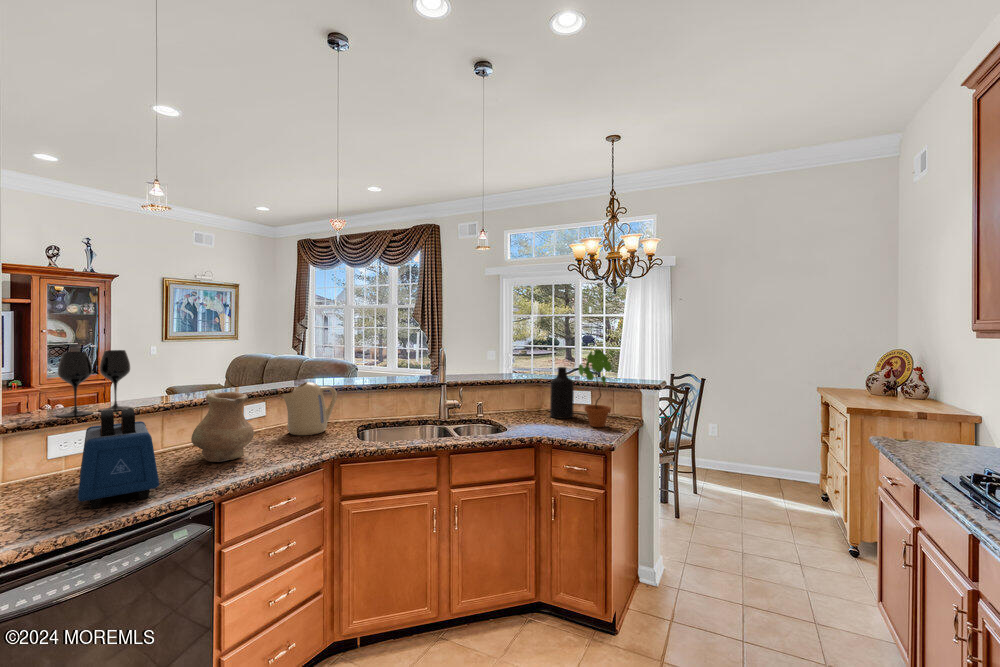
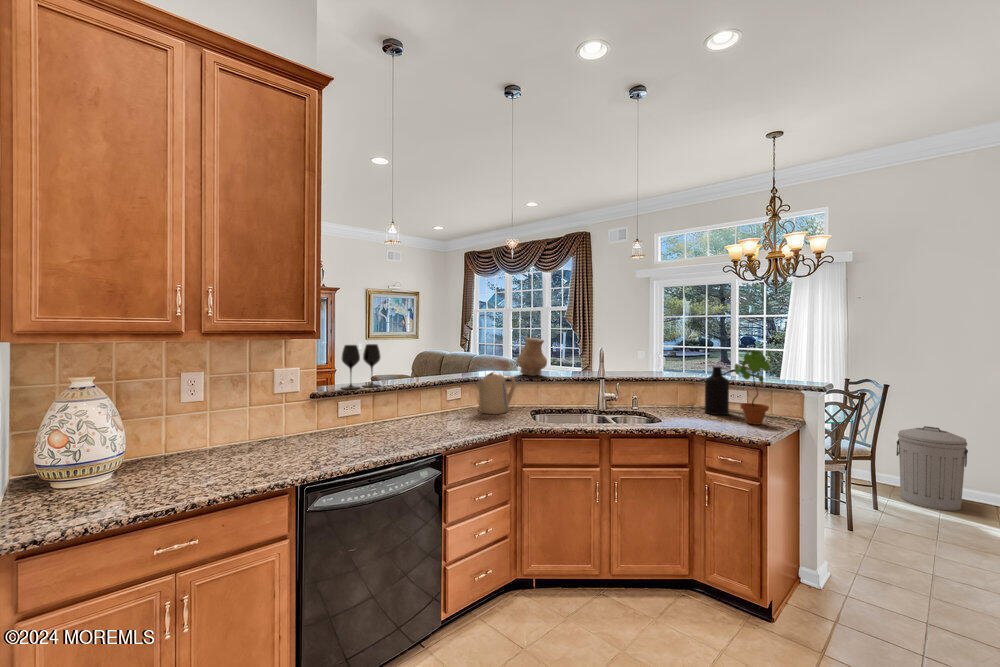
vase: present [191,392,254,462] -> present [516,338,547,376]
toaster: present [78,409,159,509] -> none [359,385,410,450]
trash can: none [713,415,765,489] -> present [896,426,968,510]

